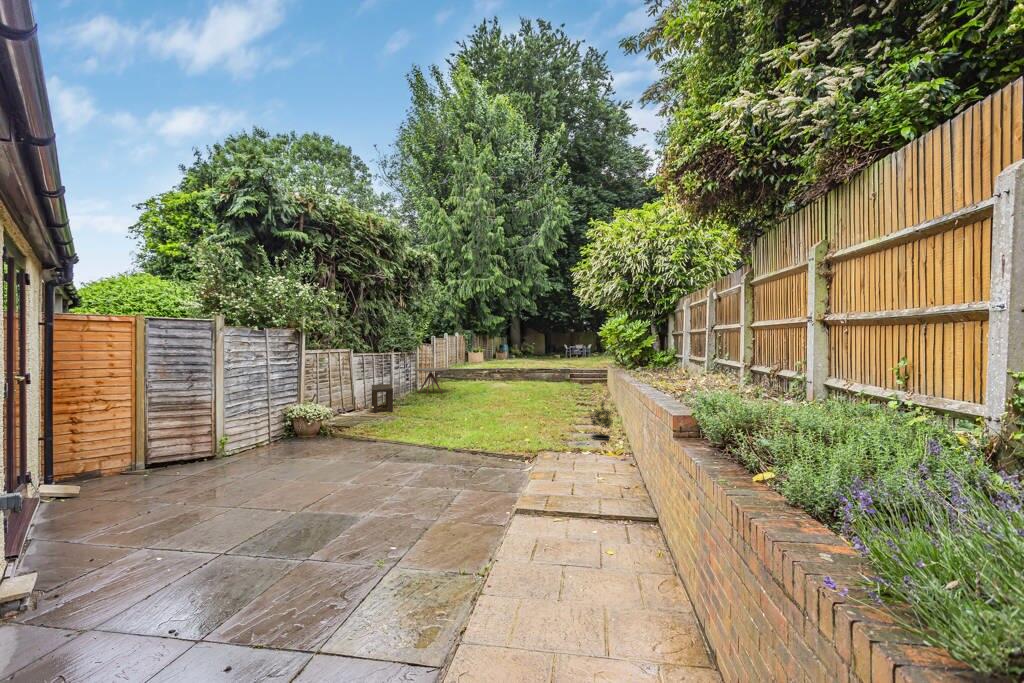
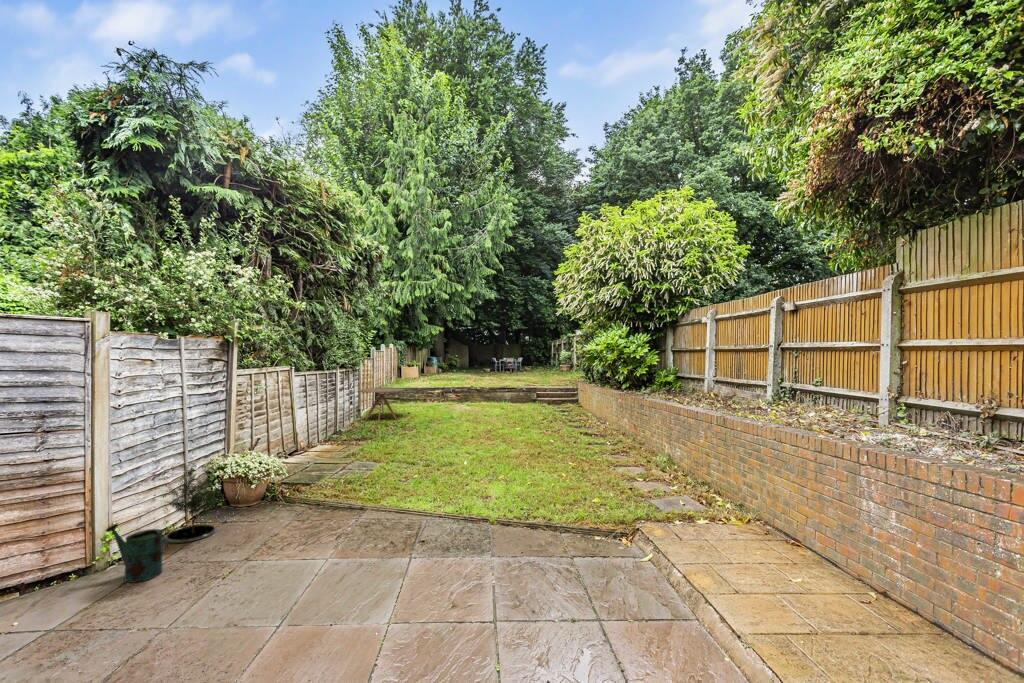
bench: present [371,384,393,412] -> none [316,412,354,454]
potted tree: present [590,400,613,440] -> present [165,466,220,543]
watering can: none [221,433,250,463] -> present [106,524,169,582]

